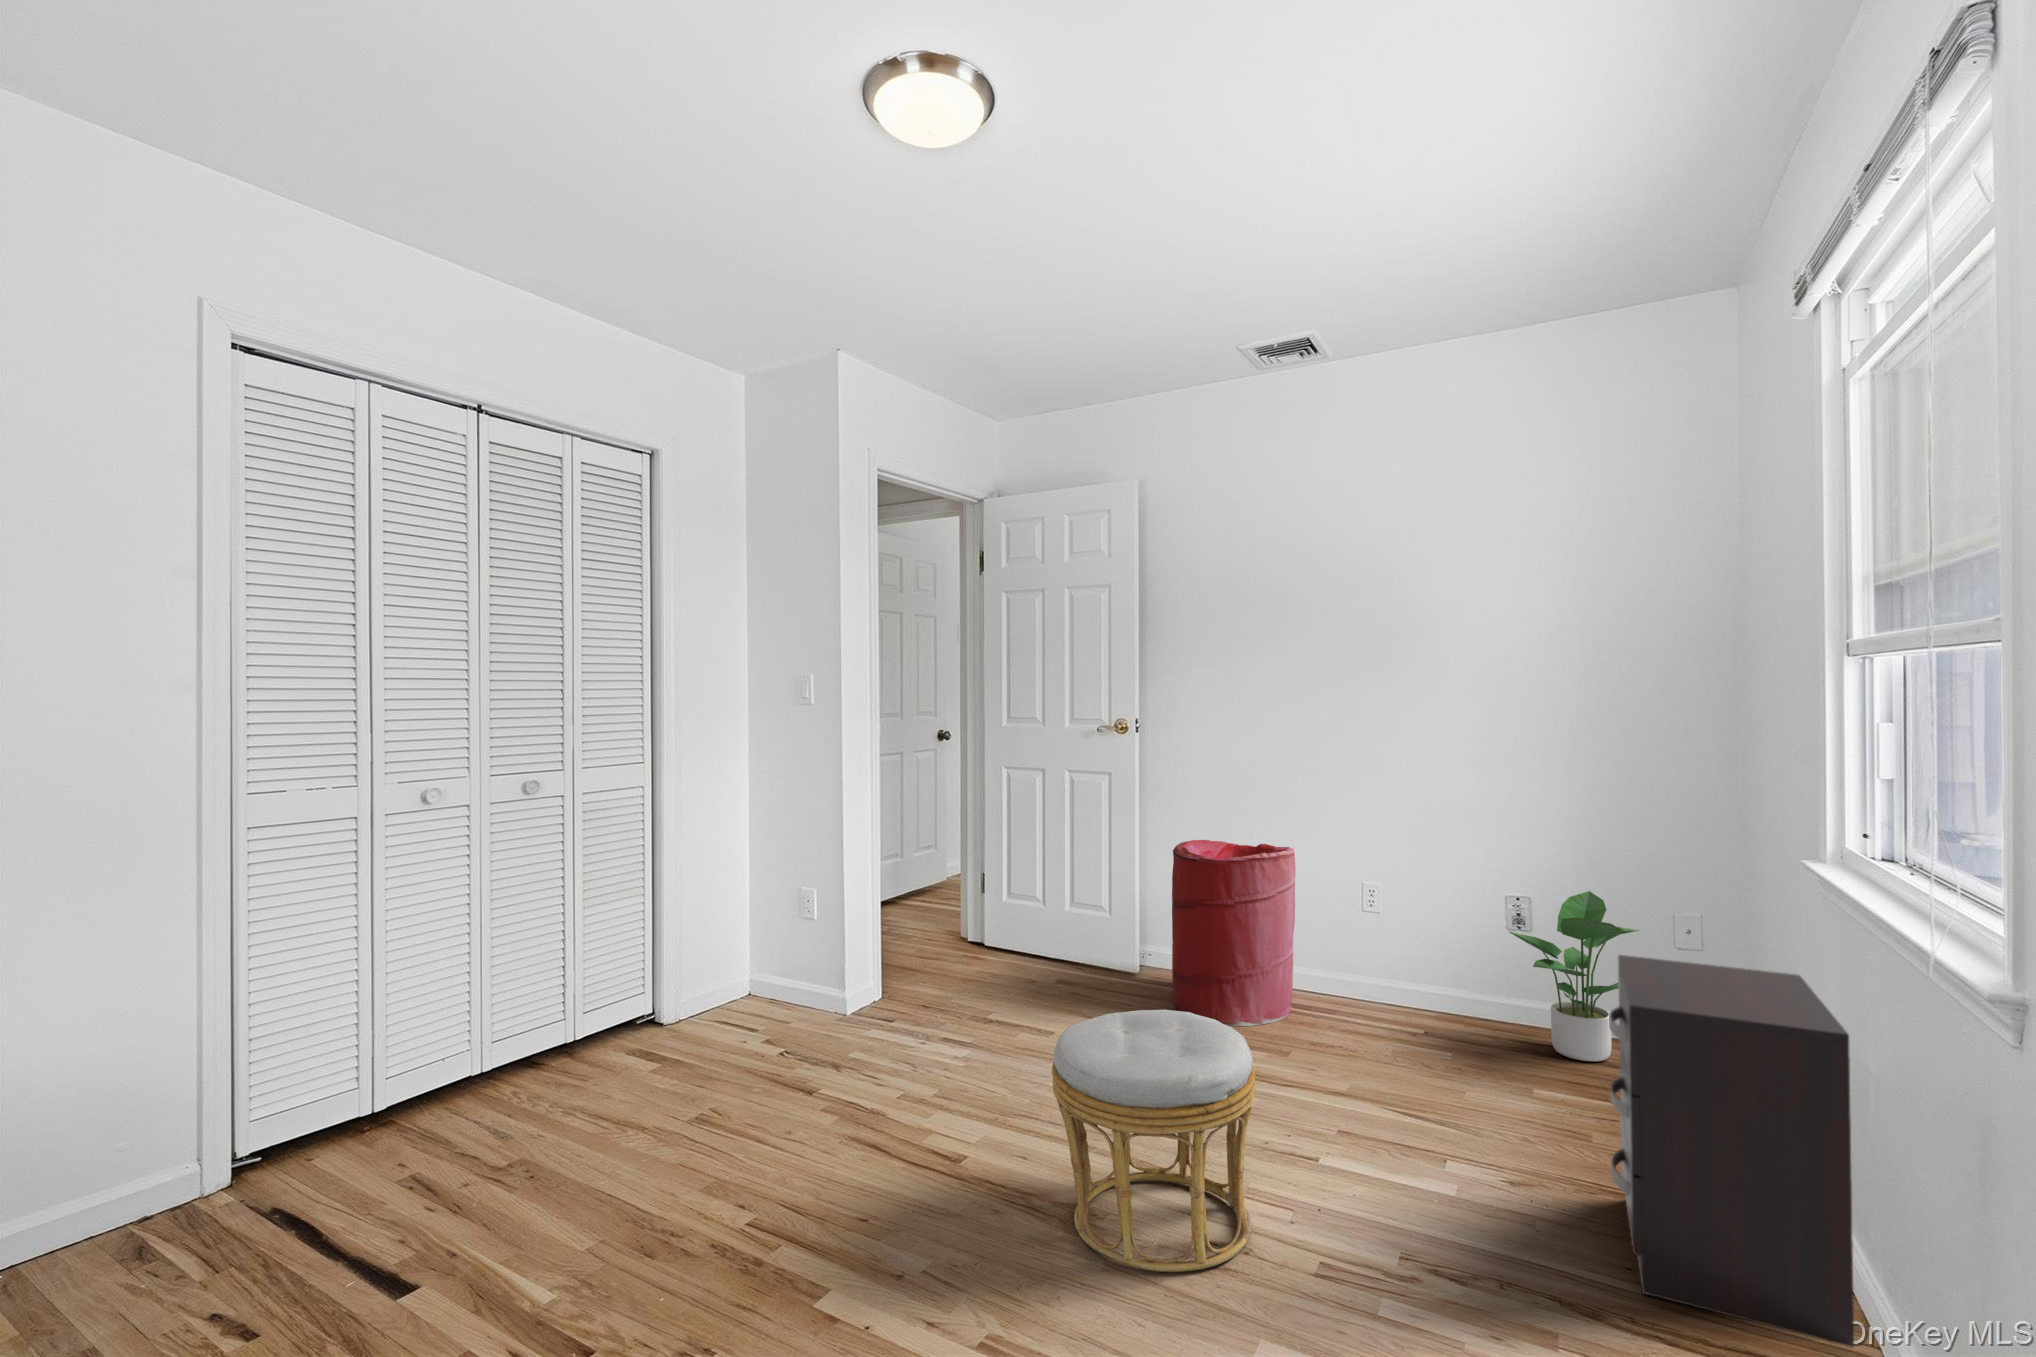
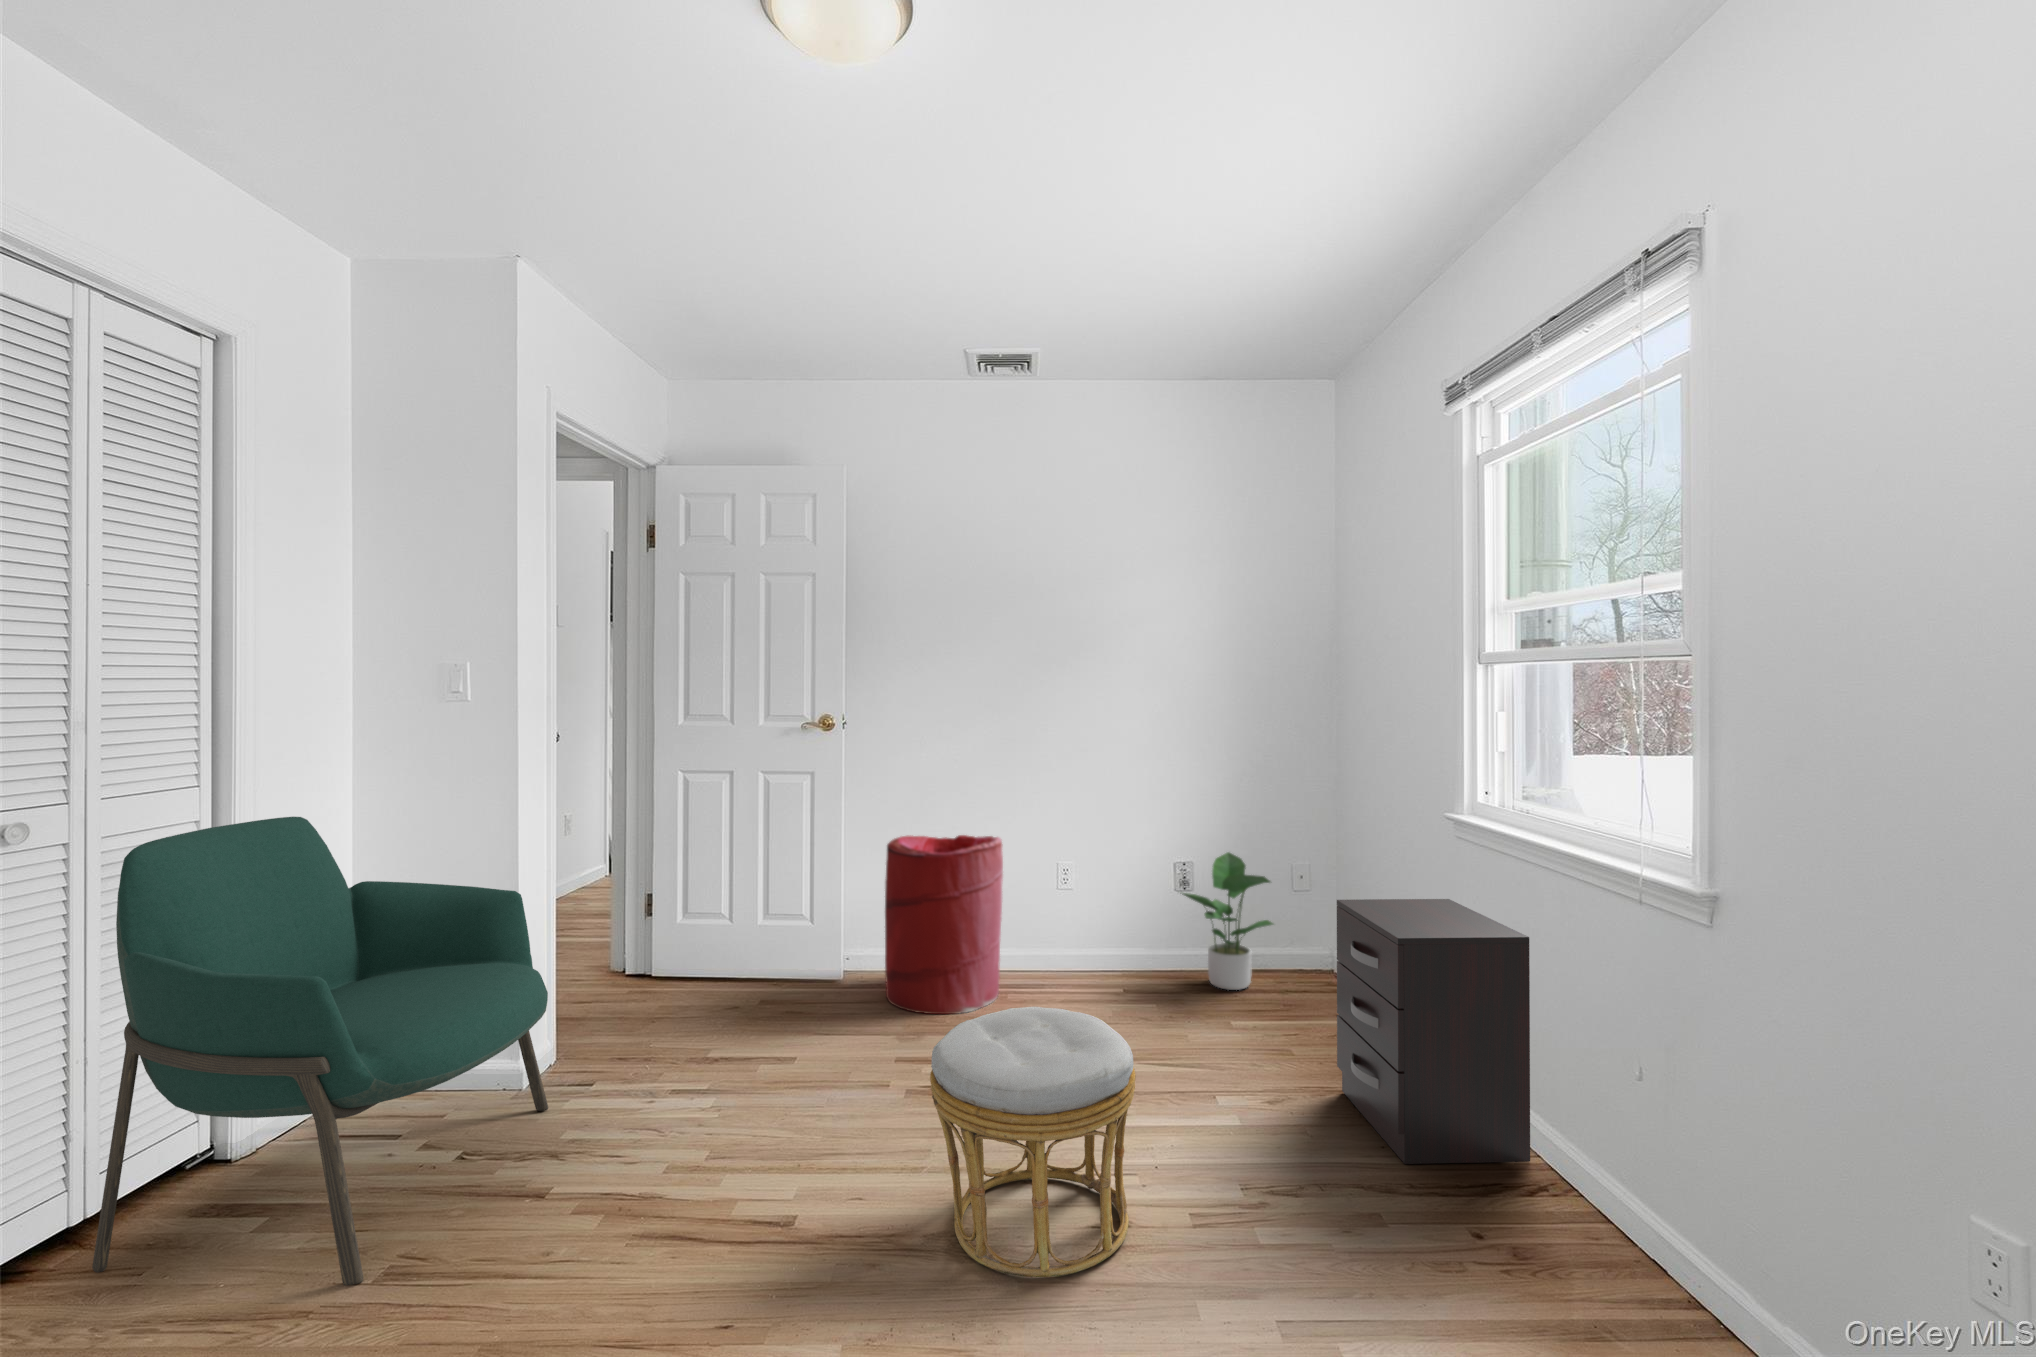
armchair: none [567,786,853,1119] -> present [92,817,548,1285]

